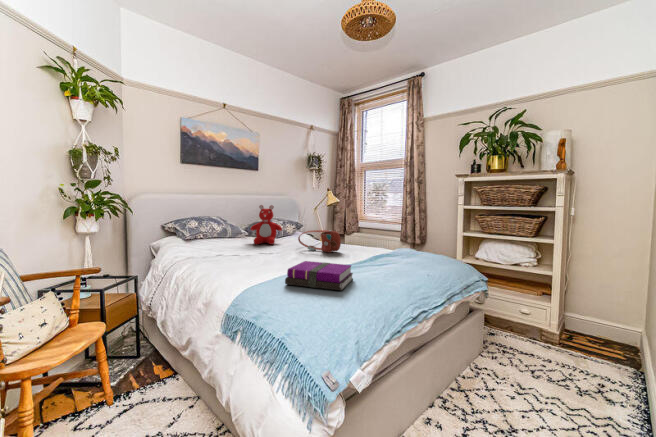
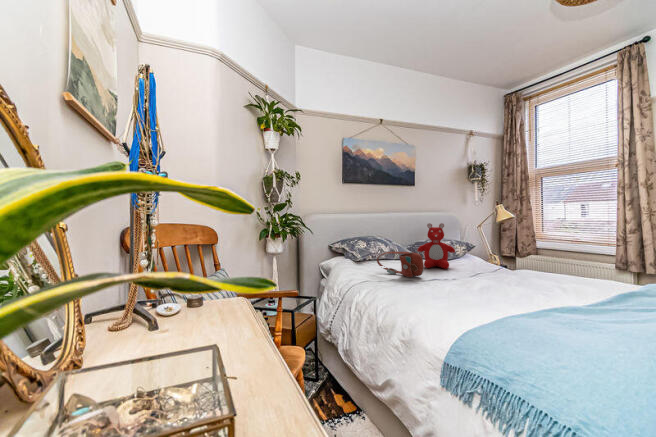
handbag: present [298,230,341,252] -> present [377,252,424,277]
notebook: present [285,261,353,291] -> none [530,299,645,355]

